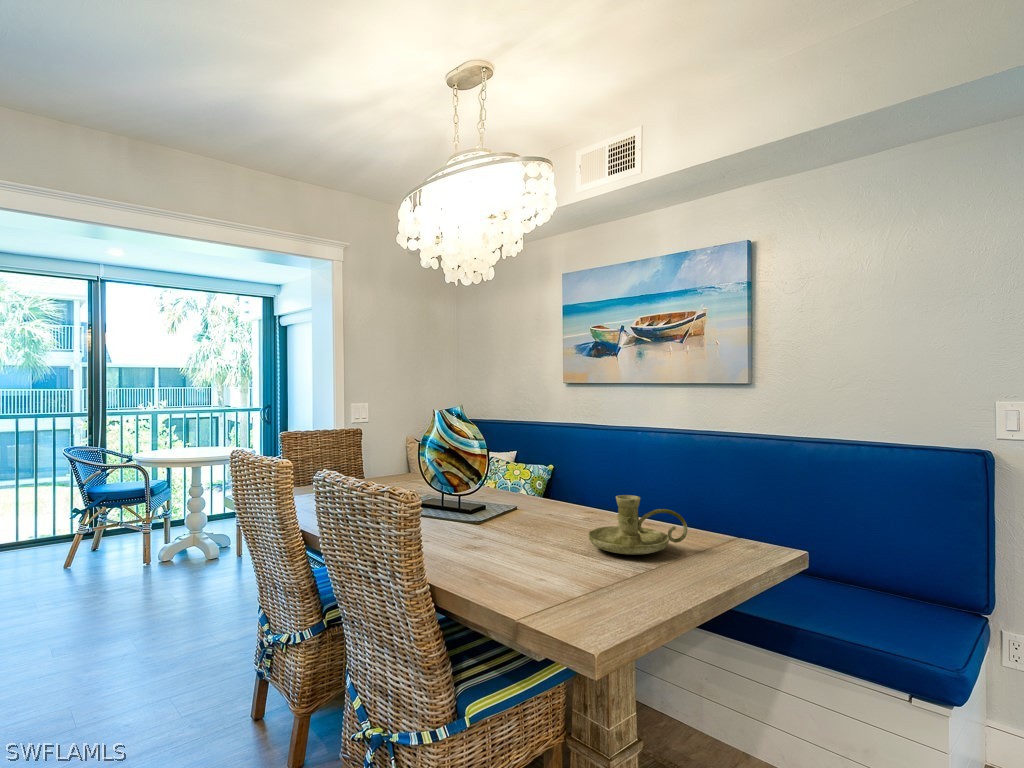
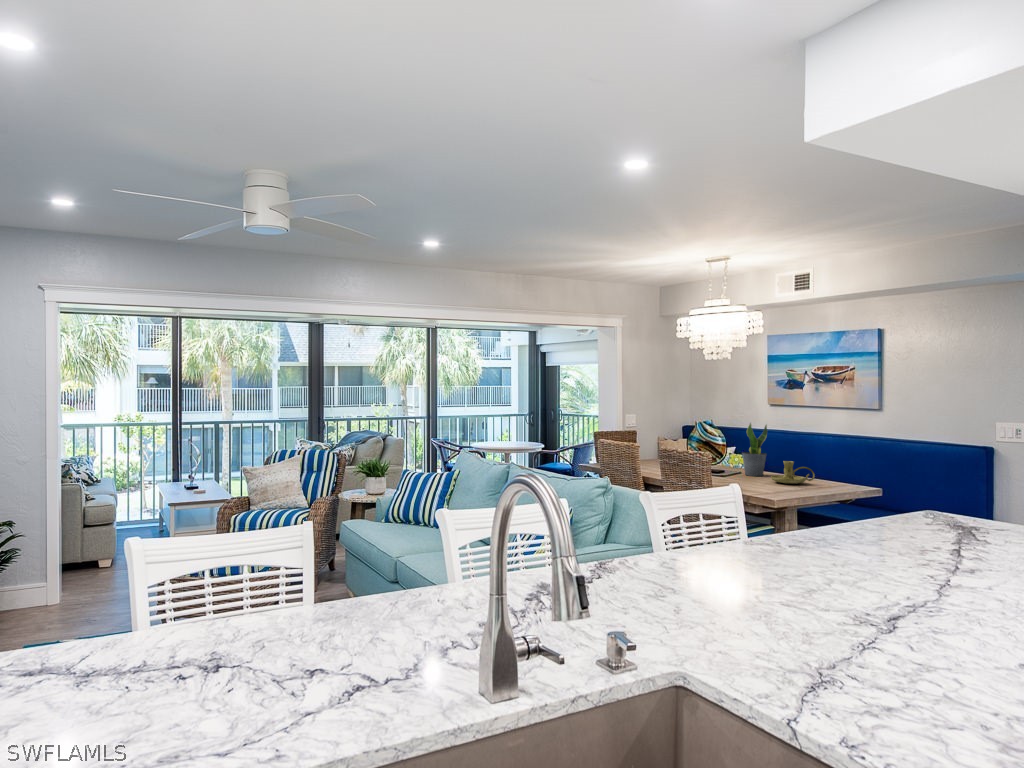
potted plant: none [522,407,573,525] -> present [742,423,767,476]

